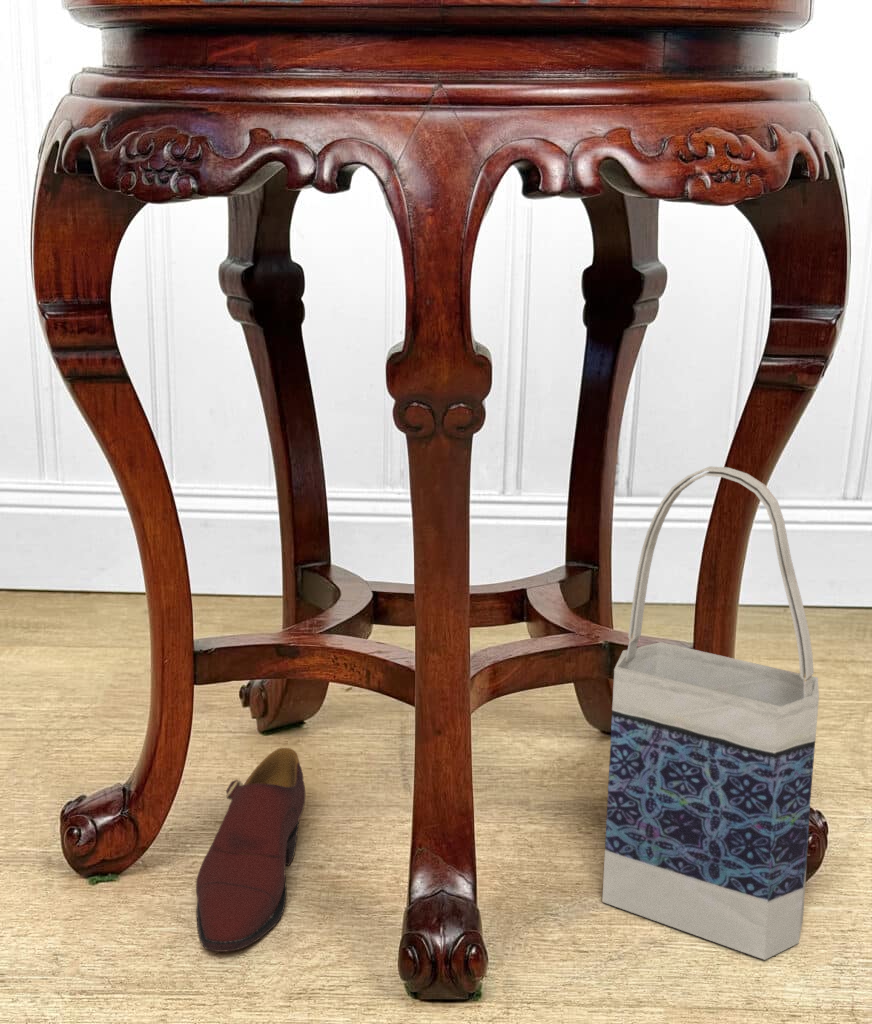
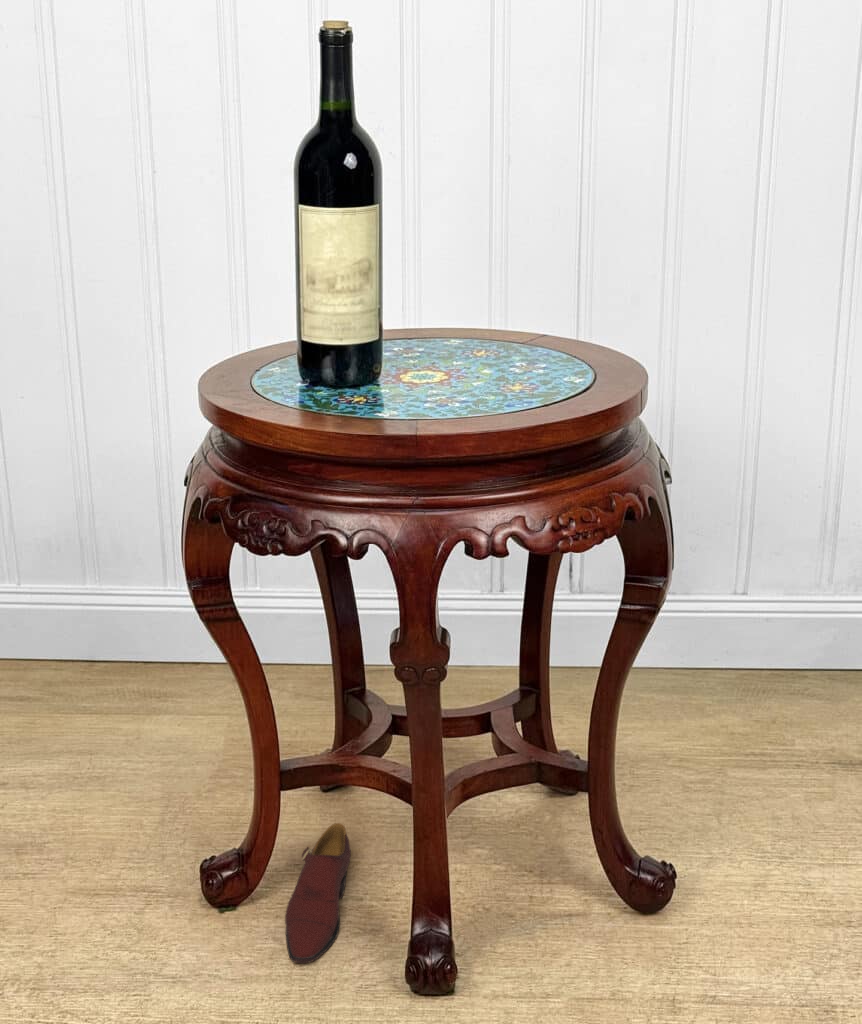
bag: present [602,466,819,960] -> none [533,675,659,967]

